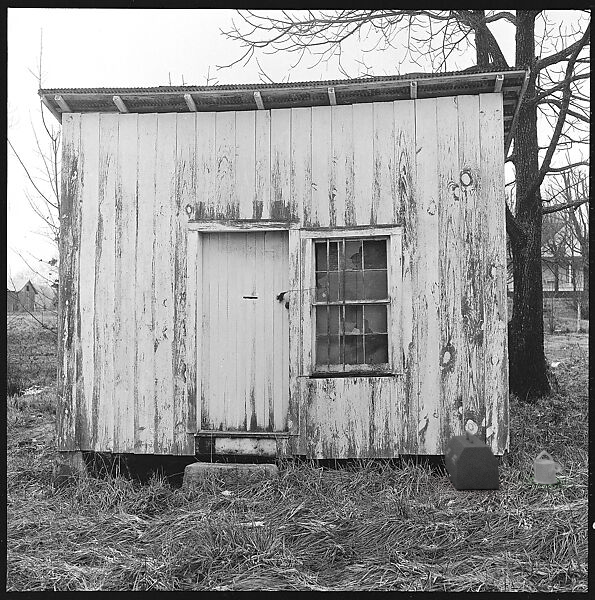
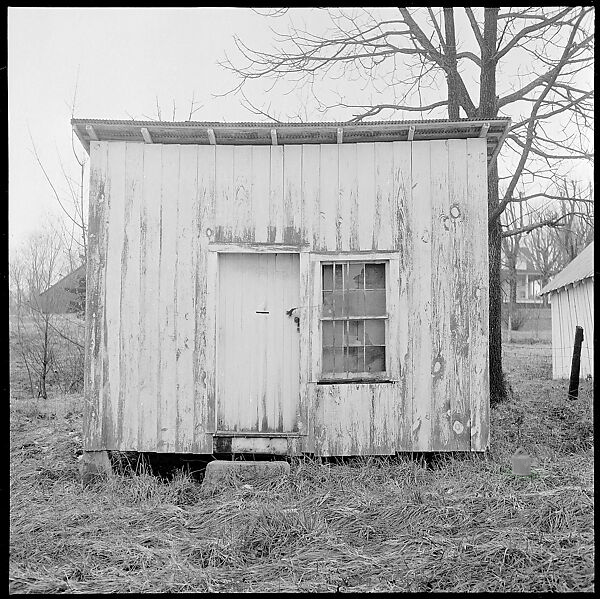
toolbox: present [445,430,499,489] -> none [436,430,485,481]

